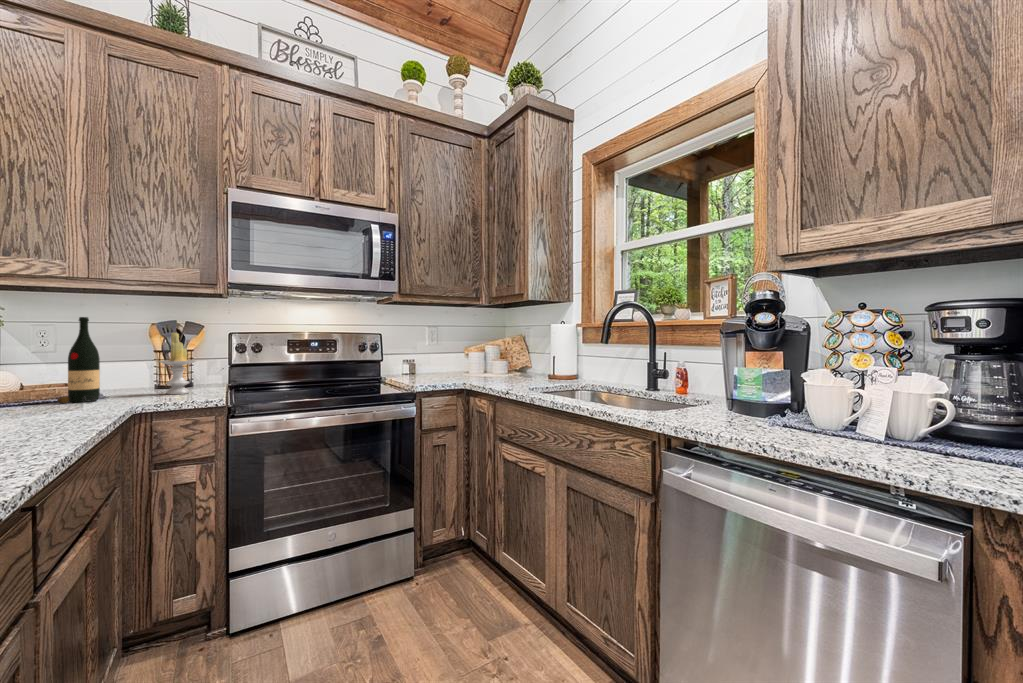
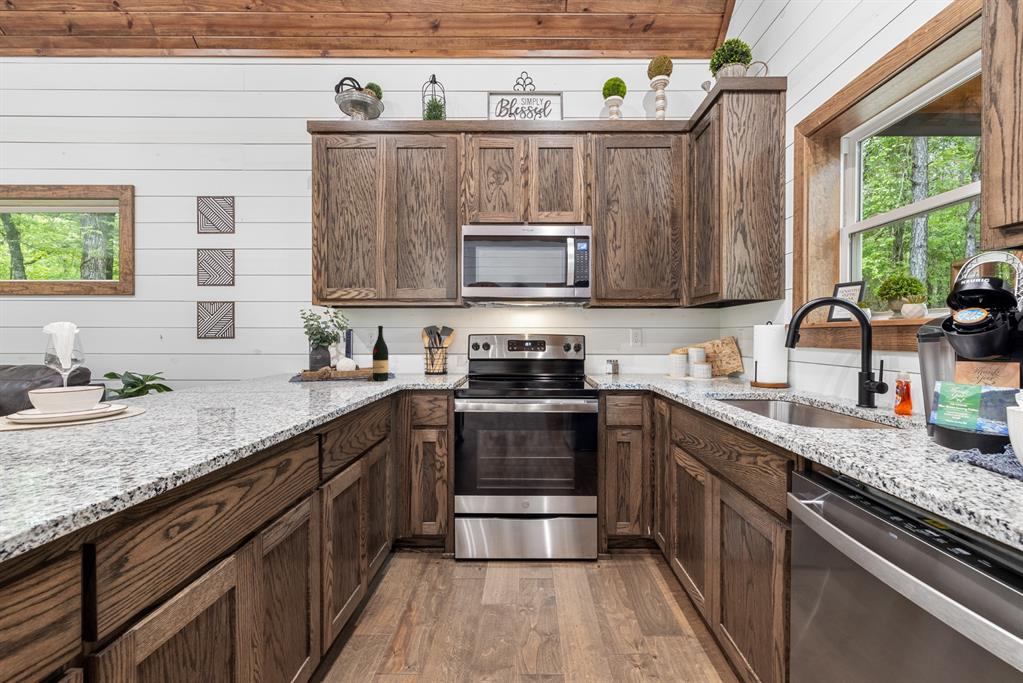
candle: present [159,333,196,394] -> none [421,335,443,379]

